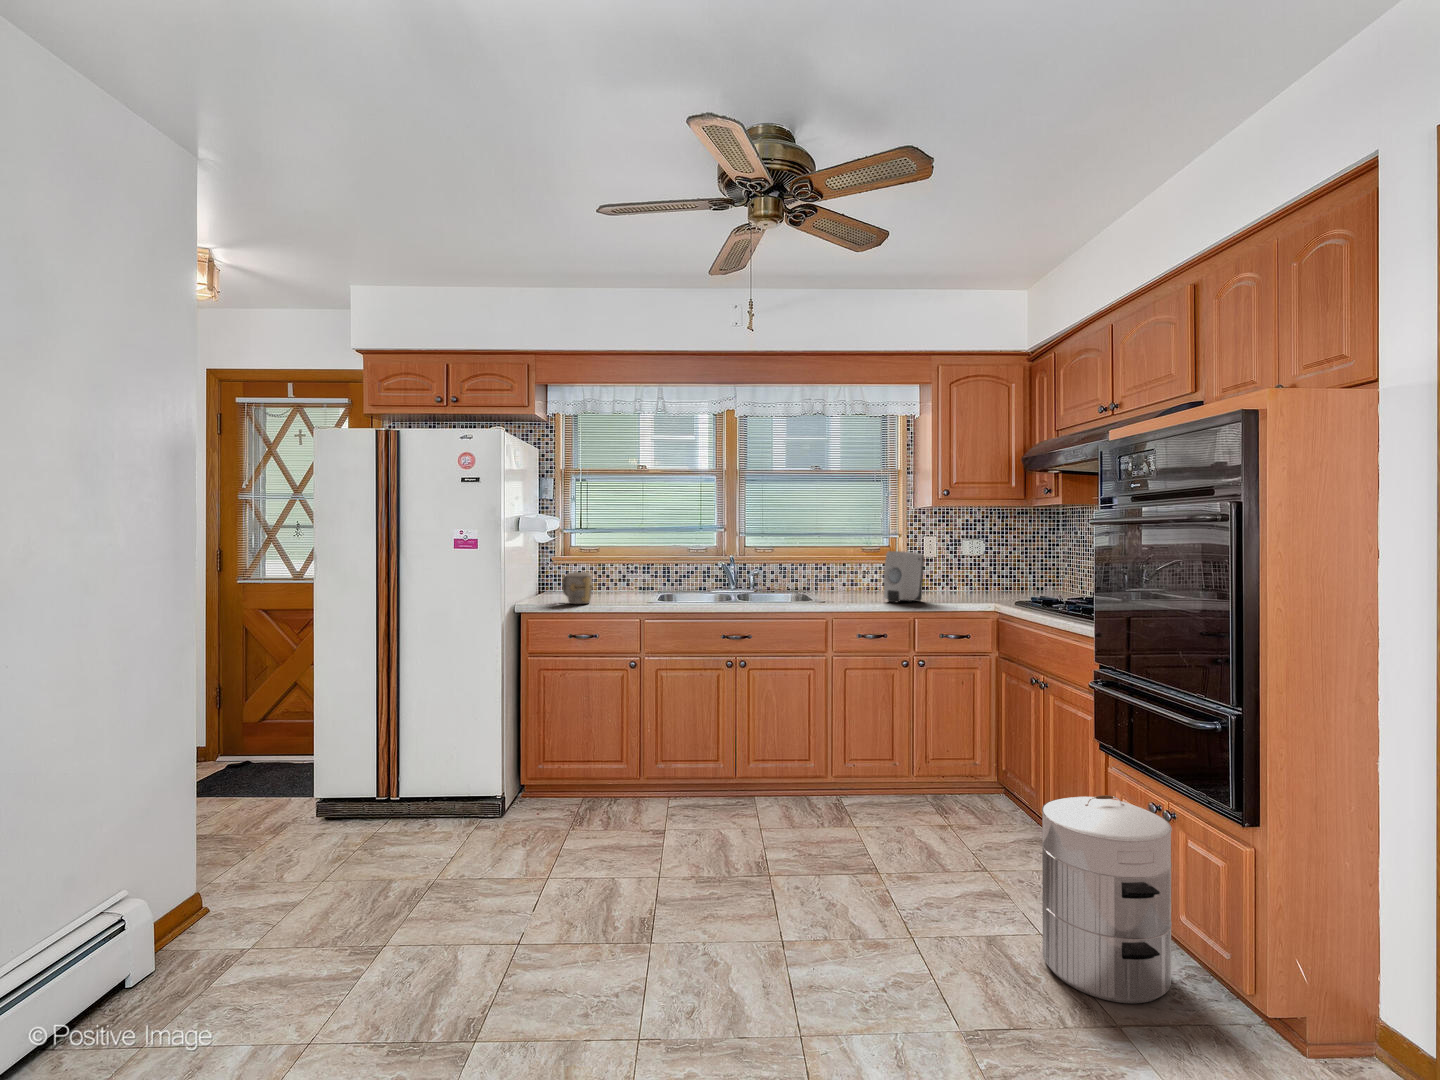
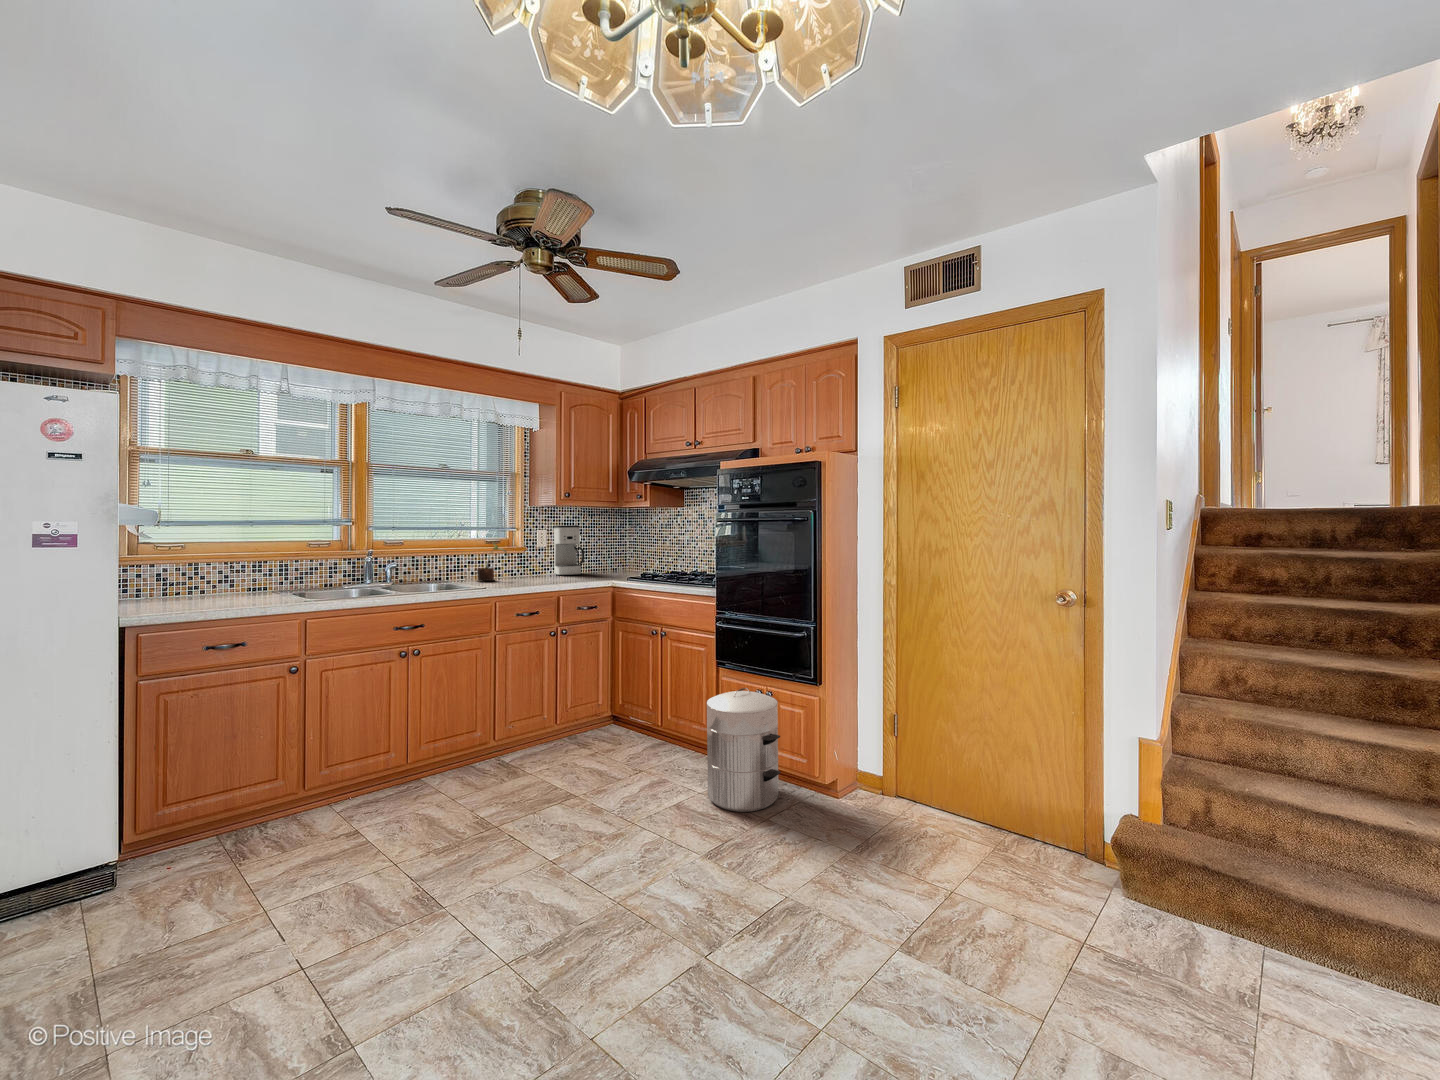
coffee maker: none [950,529,990,595] -> present [554,525,584,575]
potted plant: none [842,549,880,596] -> present [477,543,507,582]
soap dispenser: present [884,551,924,602] -> none [521,543,549,583]
mug: present [562,572,593,604] -> none [161,573,214,610]

